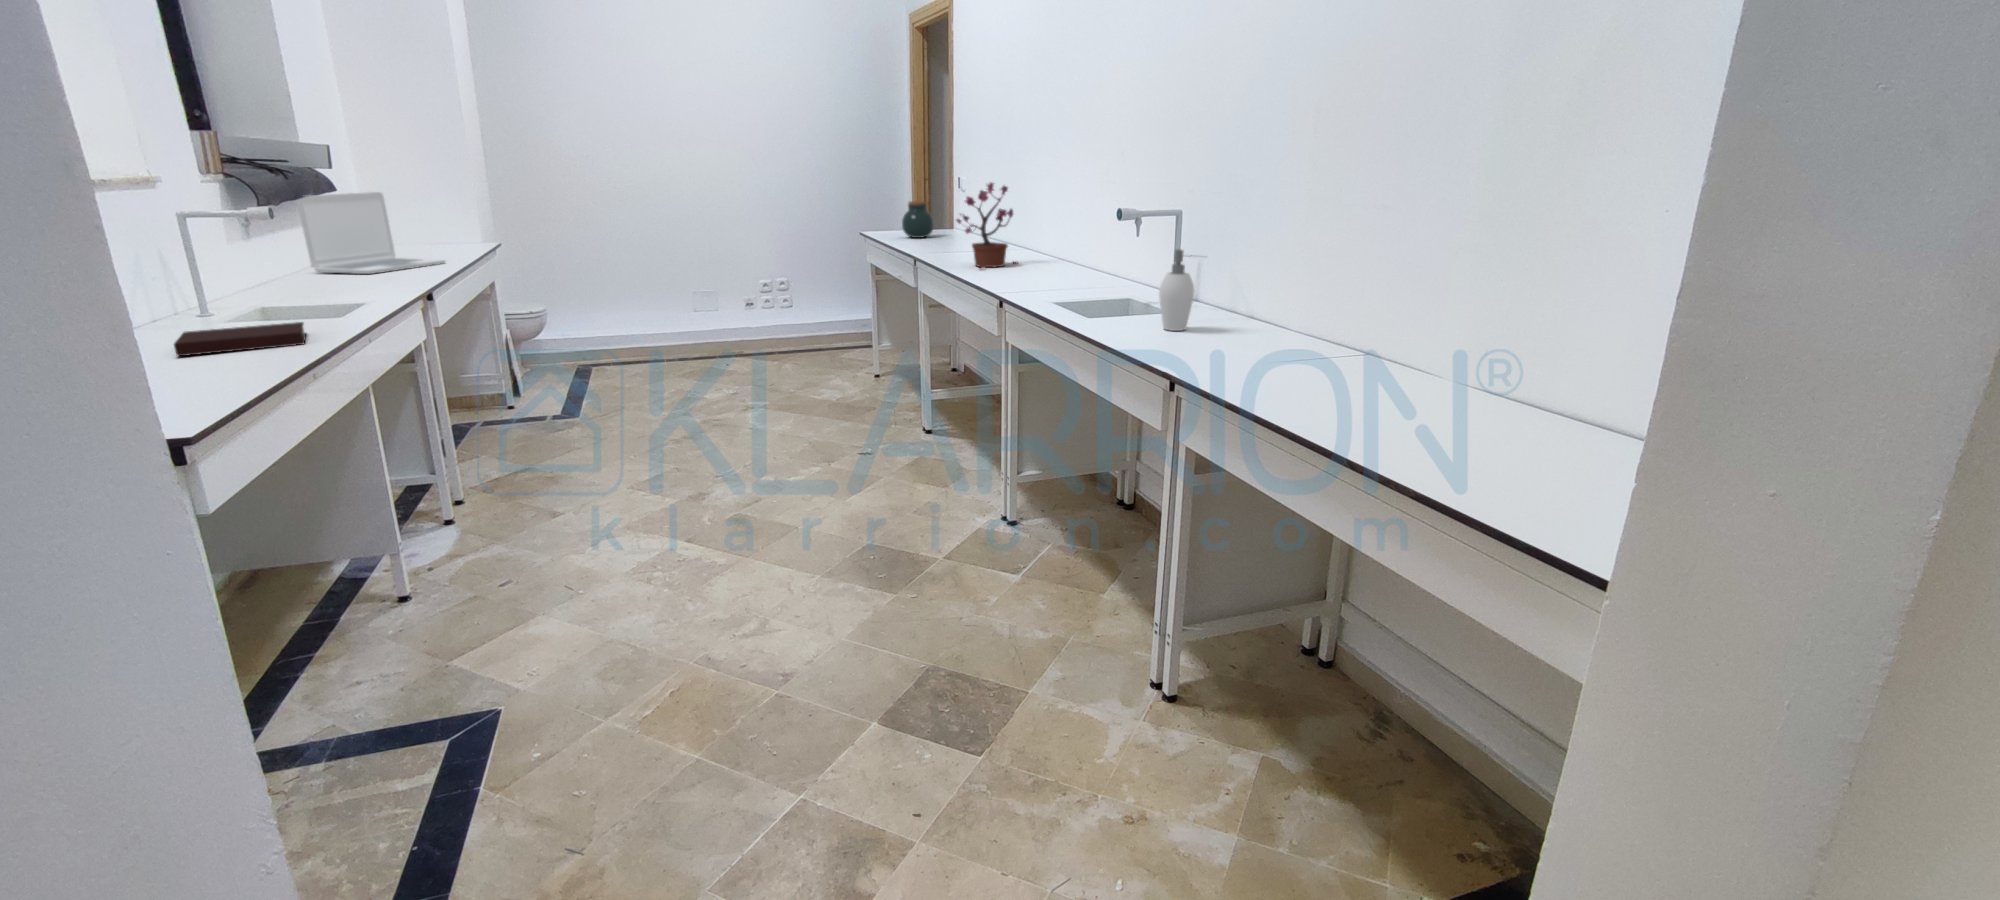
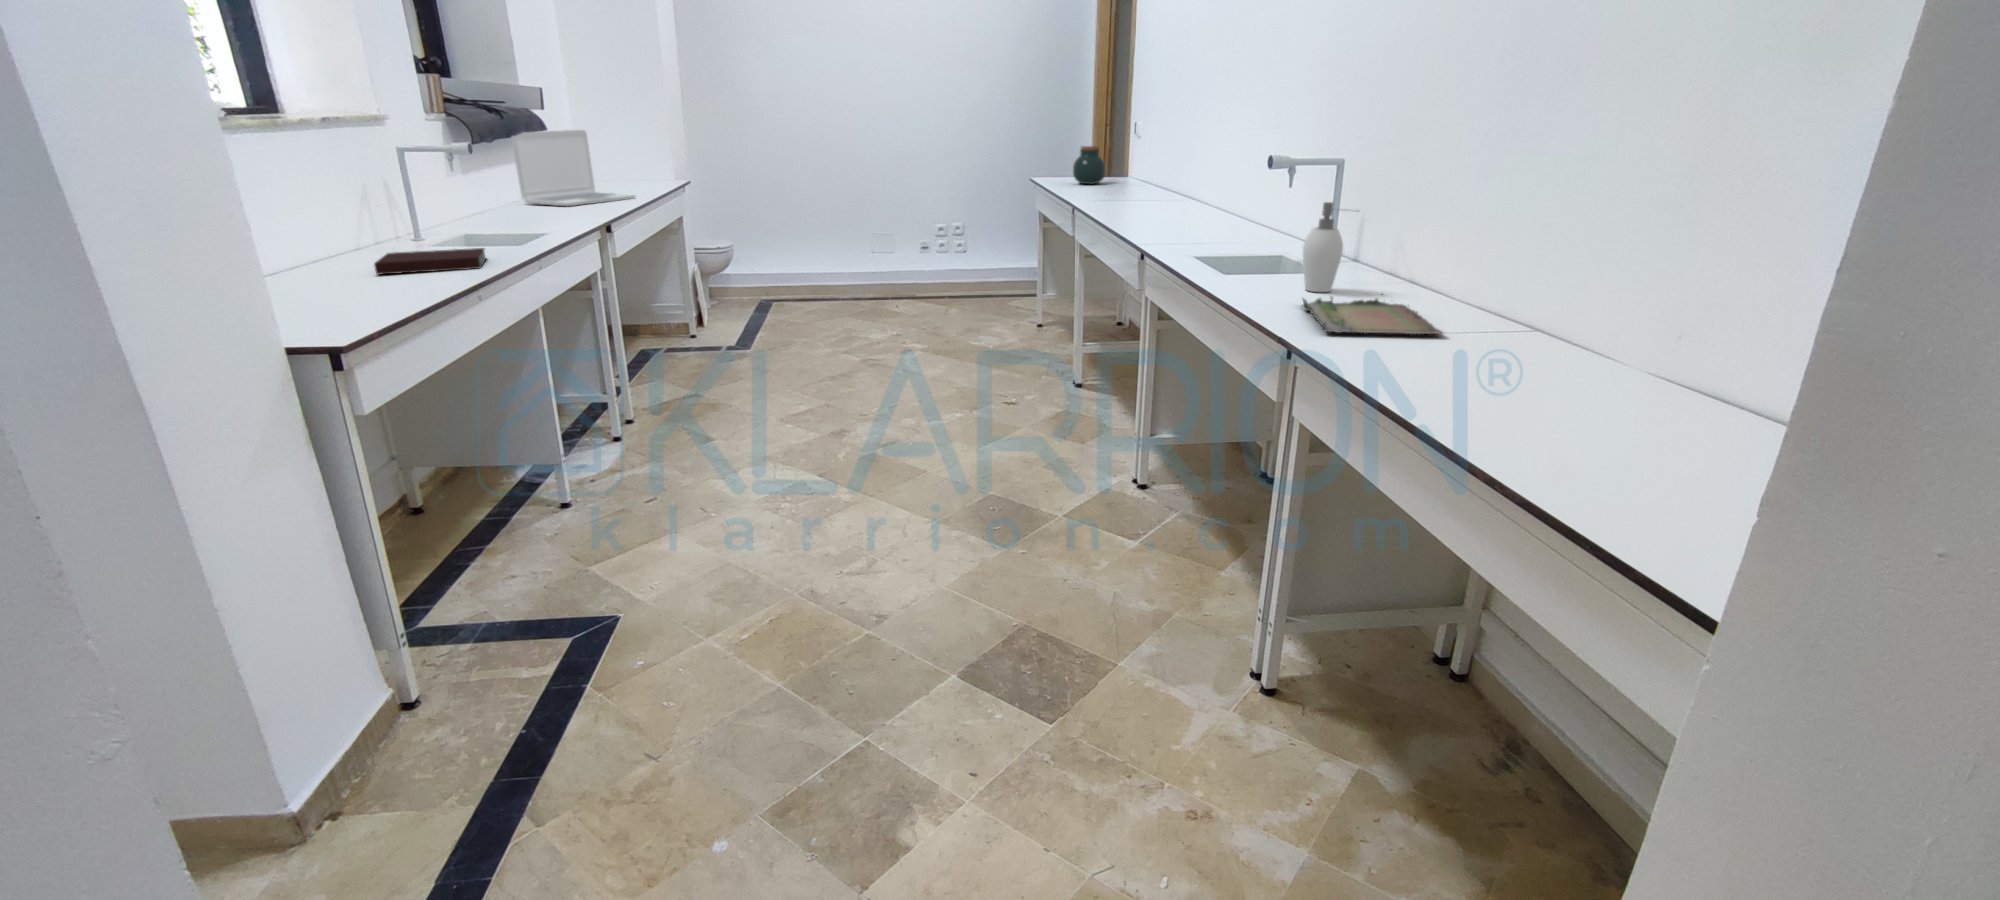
potted plant: present [956,183,1016,269] -> none [1115,126,1180,219]
tray: none [1166,327,1300,367] -> present [1303,297,1443,334]

